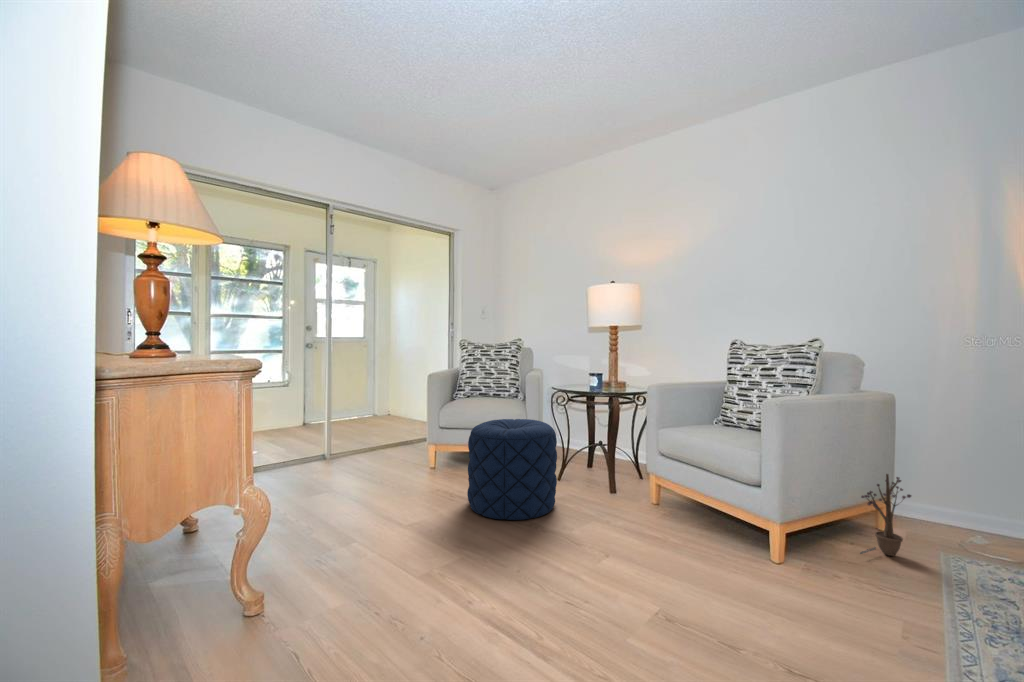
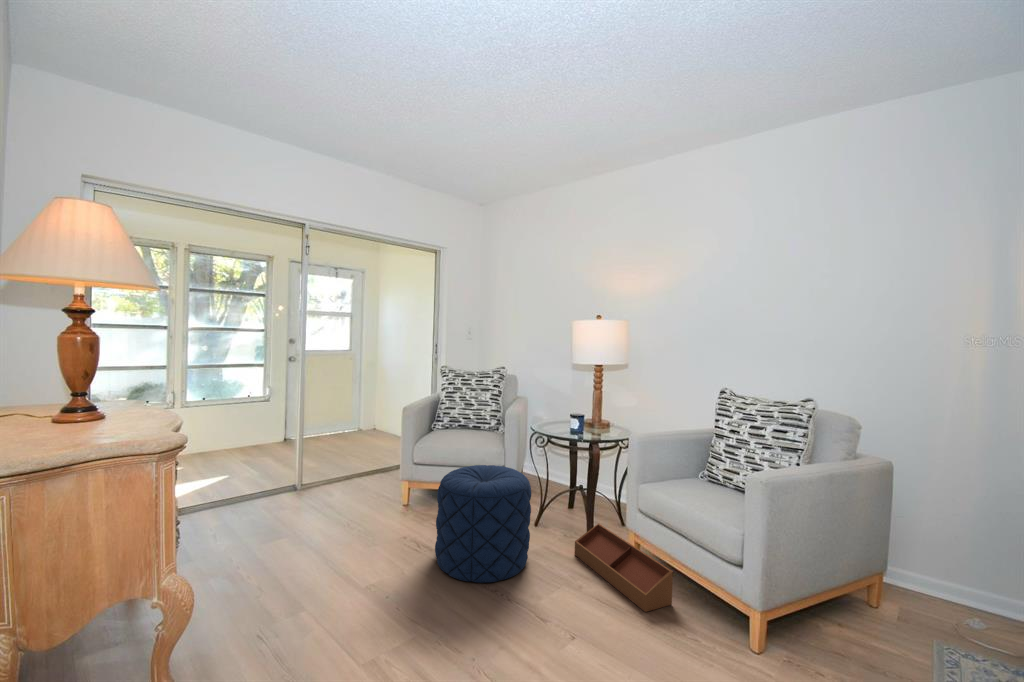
storage bin: none [599,471,694,537] -> present [574,523,673,612]
decorative plant: present [860,474,911,556] -> none [850,559,908,648]

